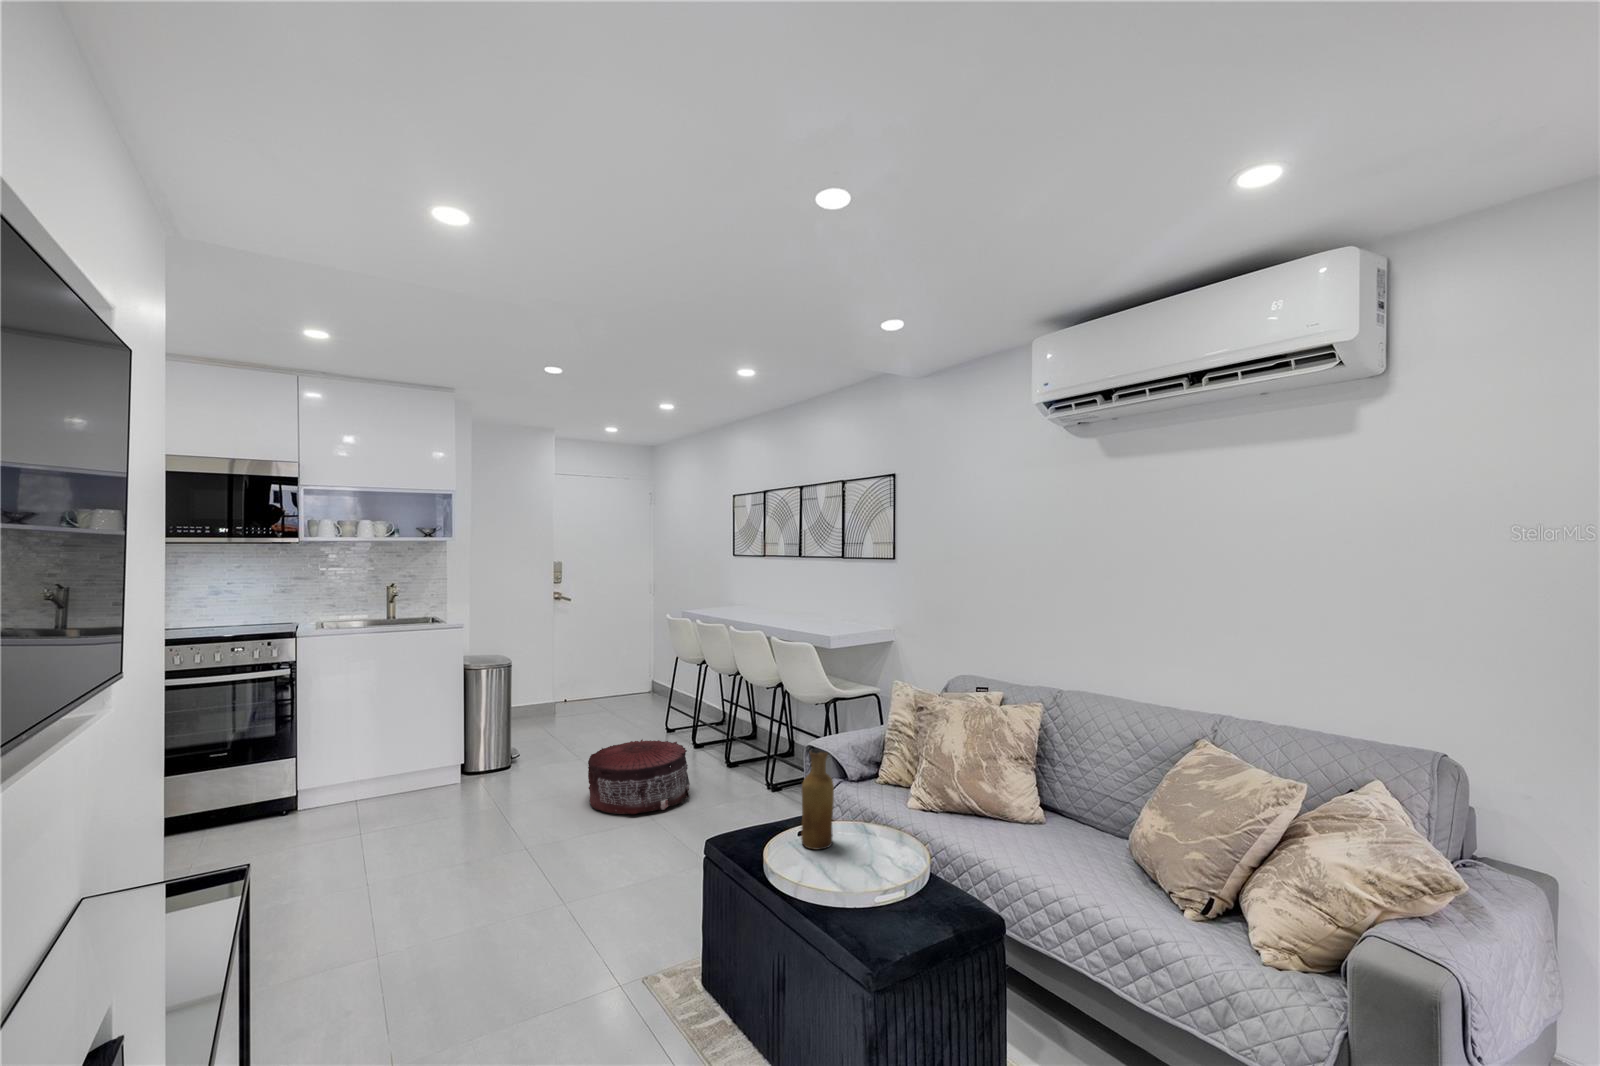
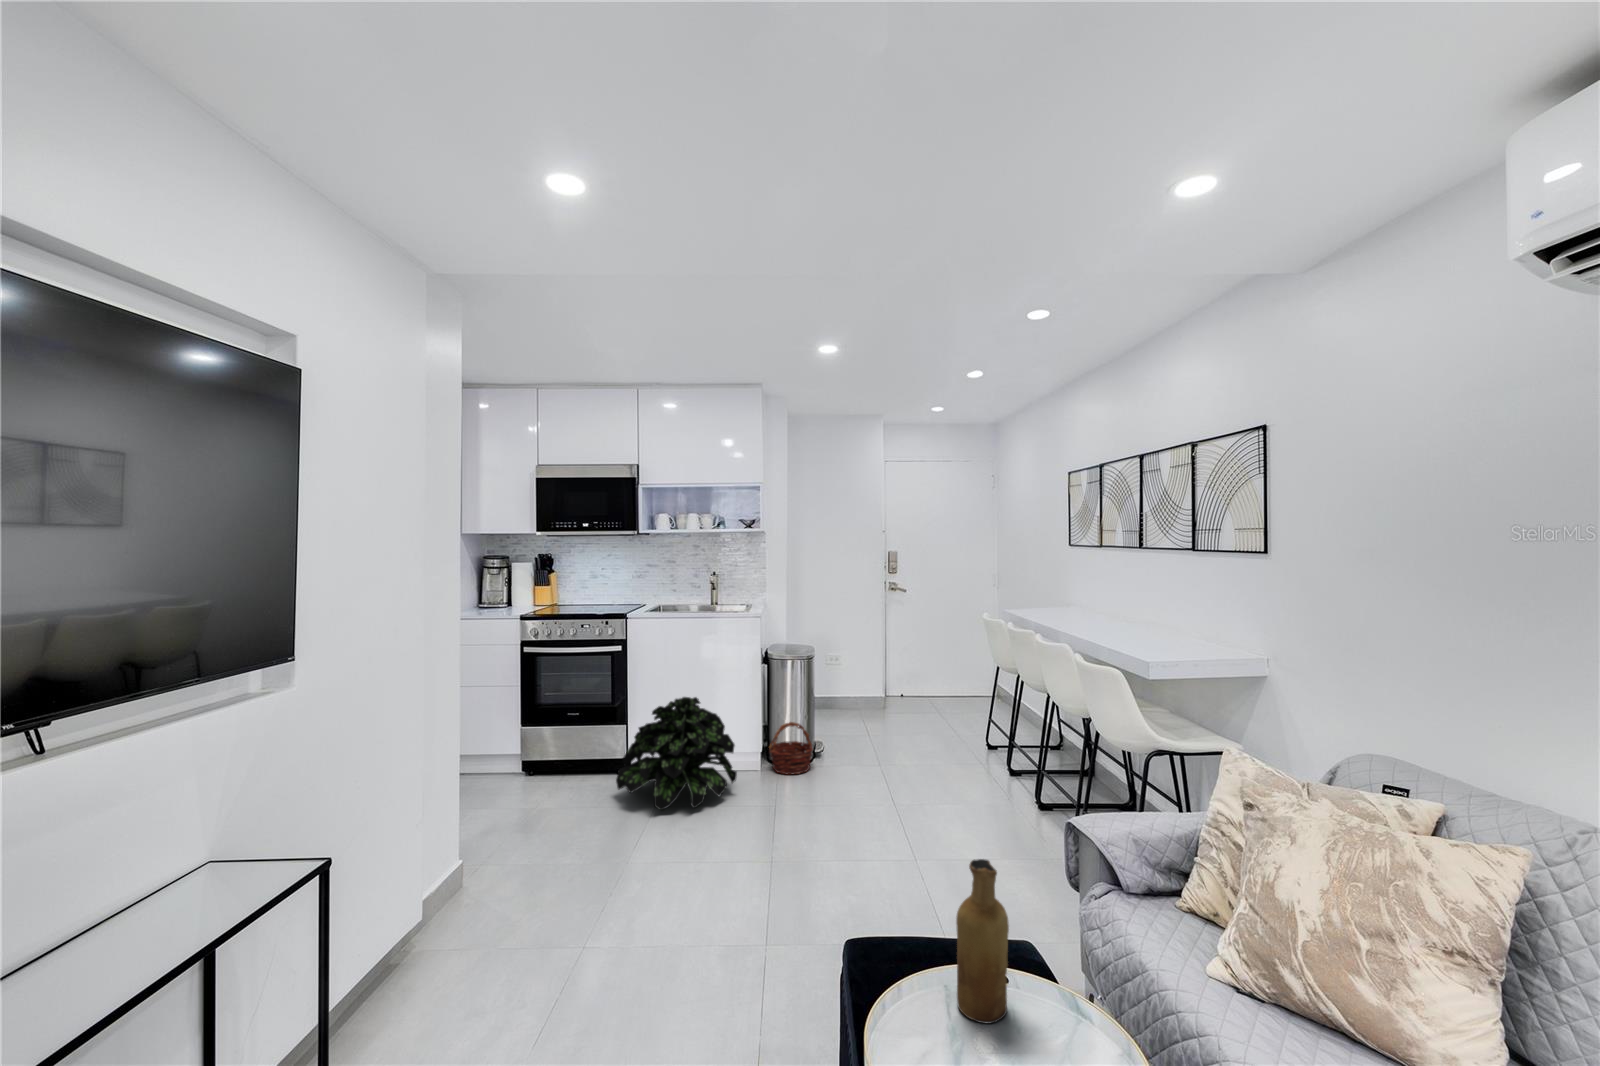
potted plant: none [298,713,450,836] -> present [616,697,737,810]
basket: none [467,730,516,783] -> present [769,722,812,774]
pouf: present [588,740,690,814] -> none [858,757,971,848]

